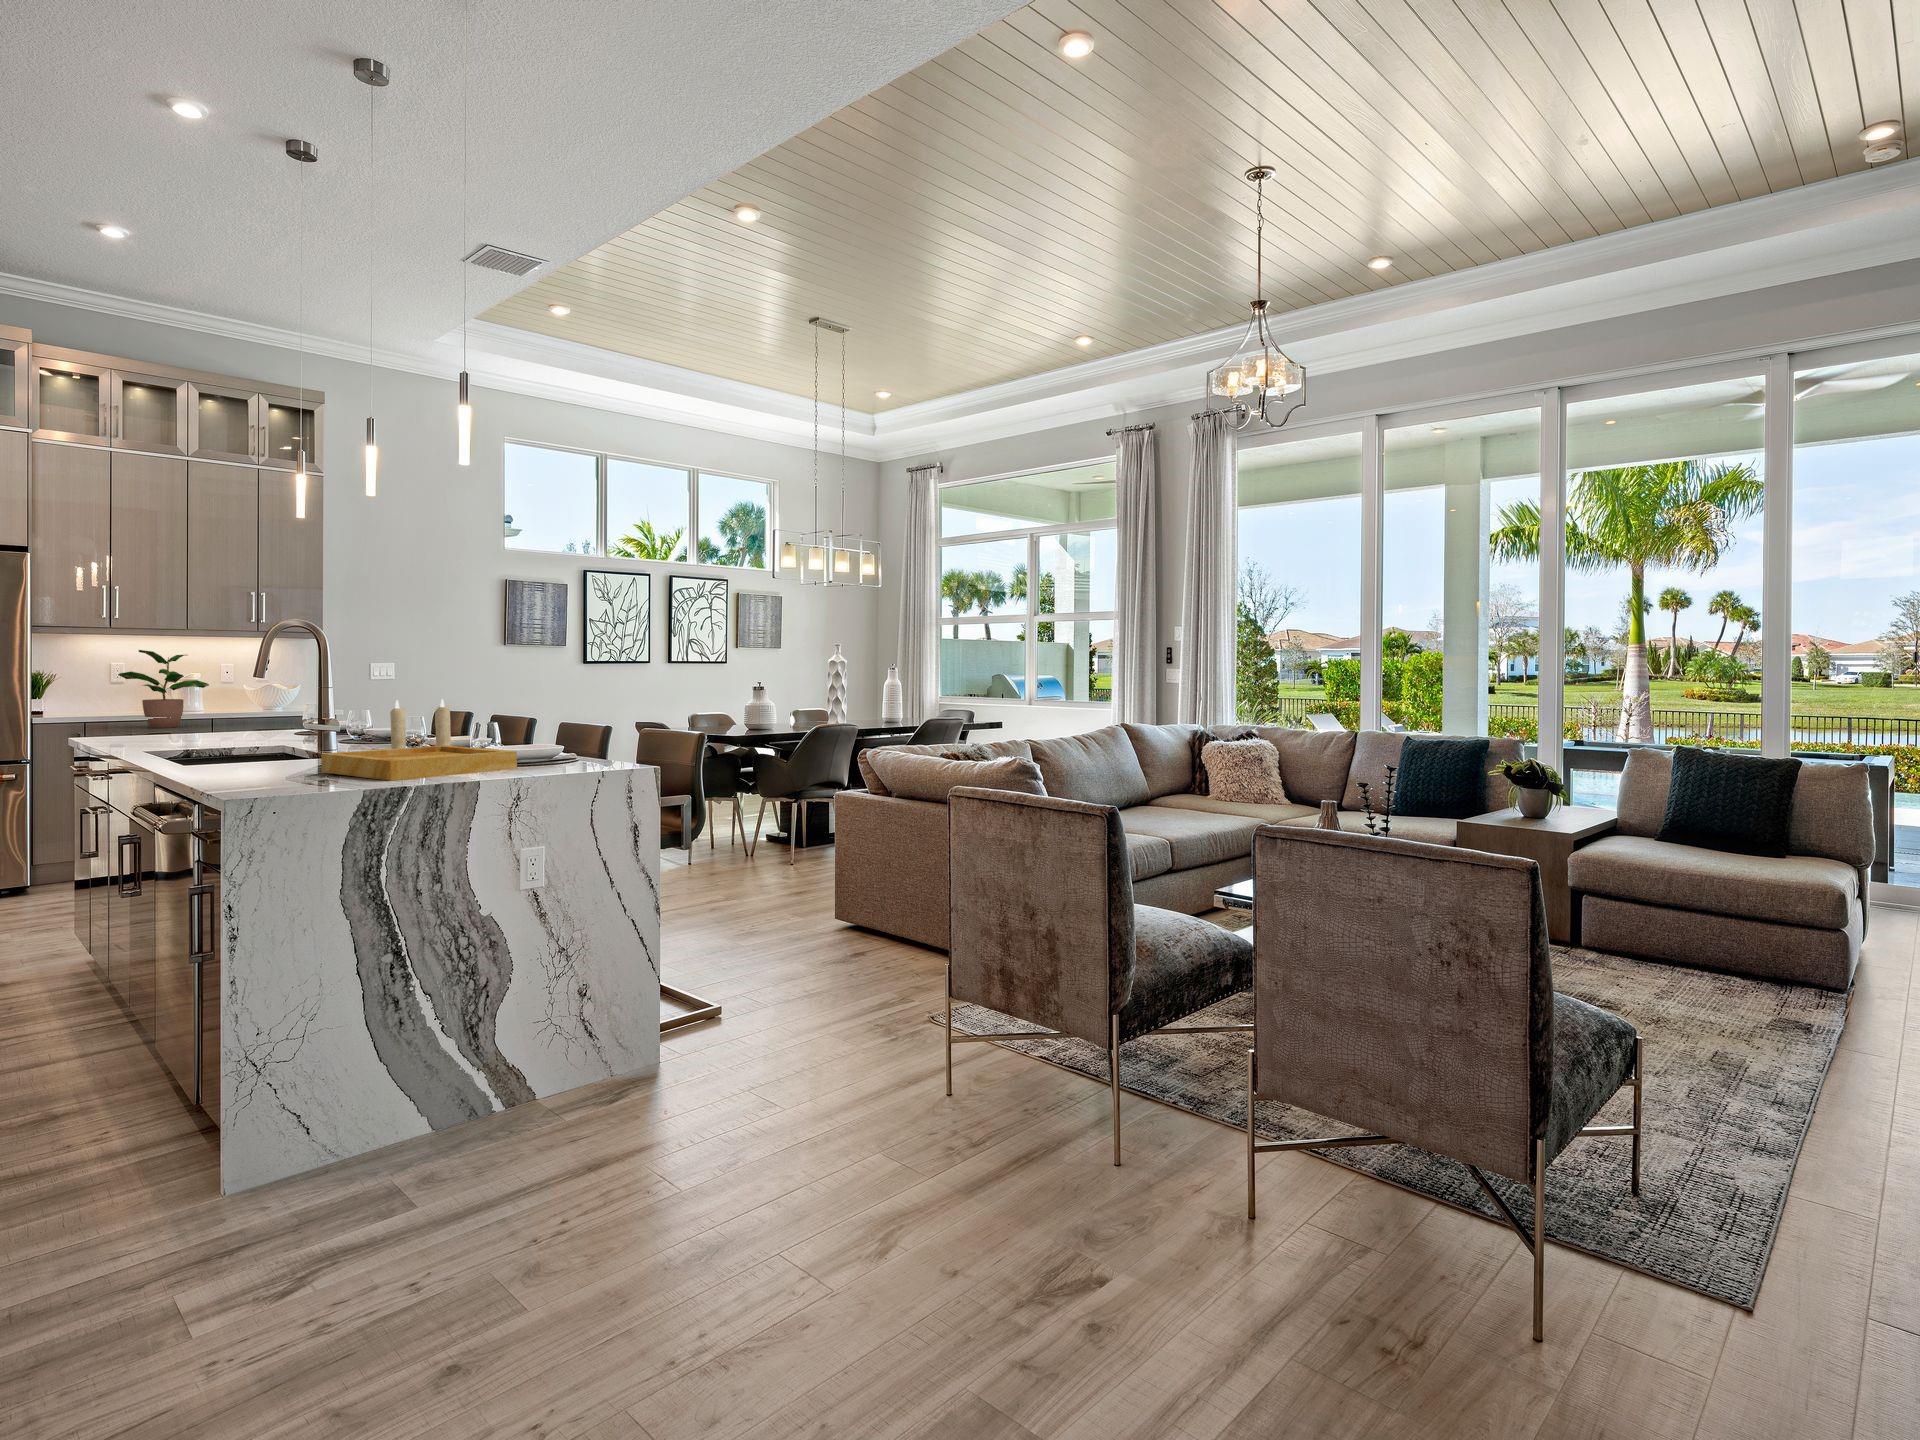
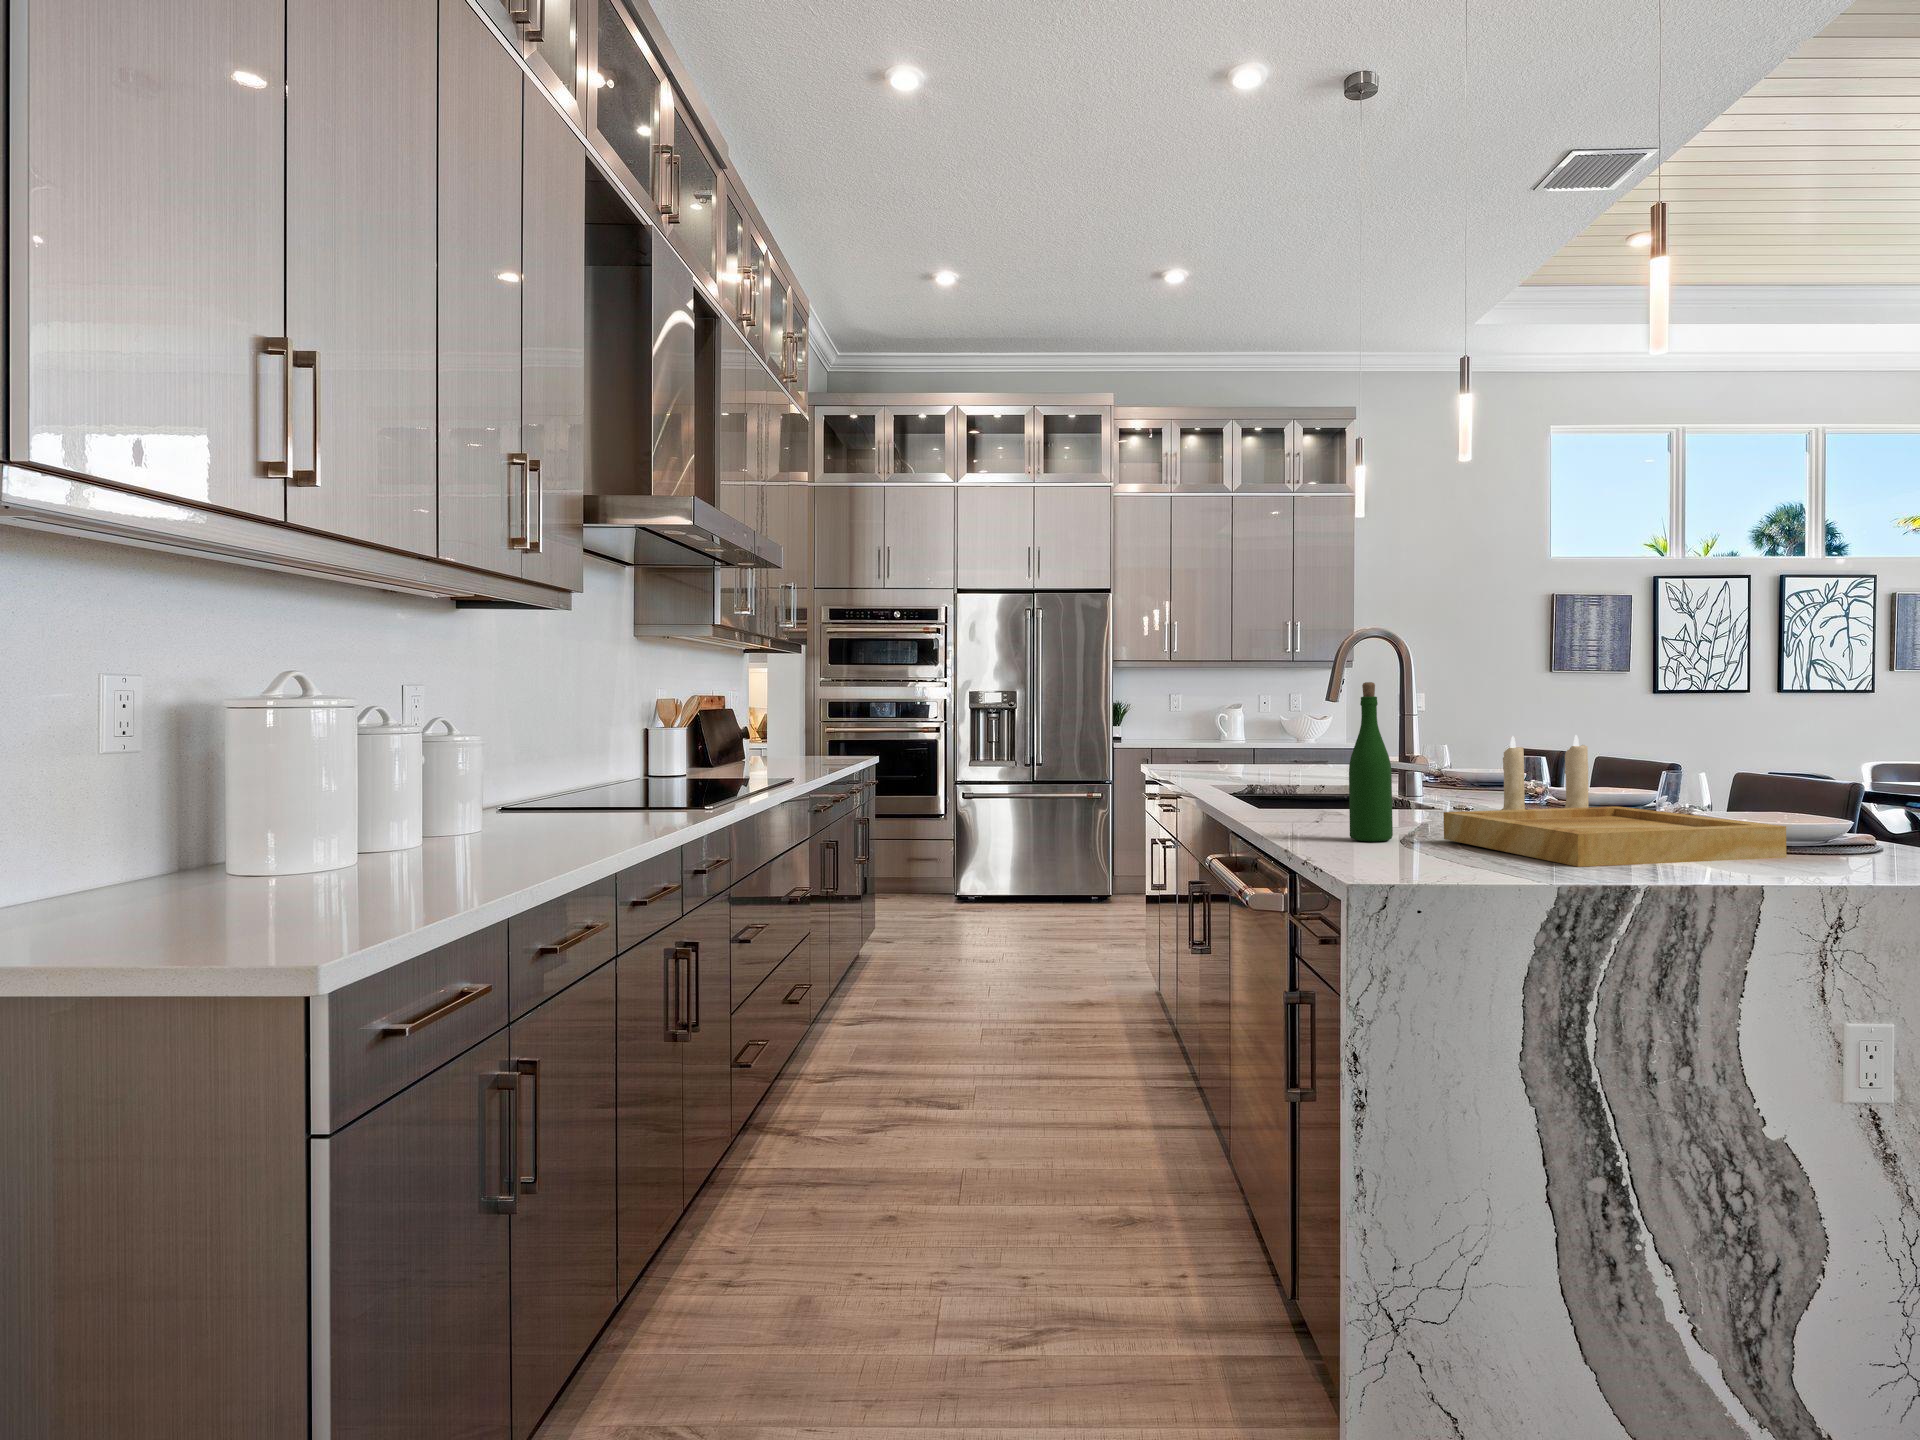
potted plant: present [118,650,209,728] -> none [1177,689,1252,765]
wine bottle: none [248,663,284,777] -> present [1349,682,1393,842]

